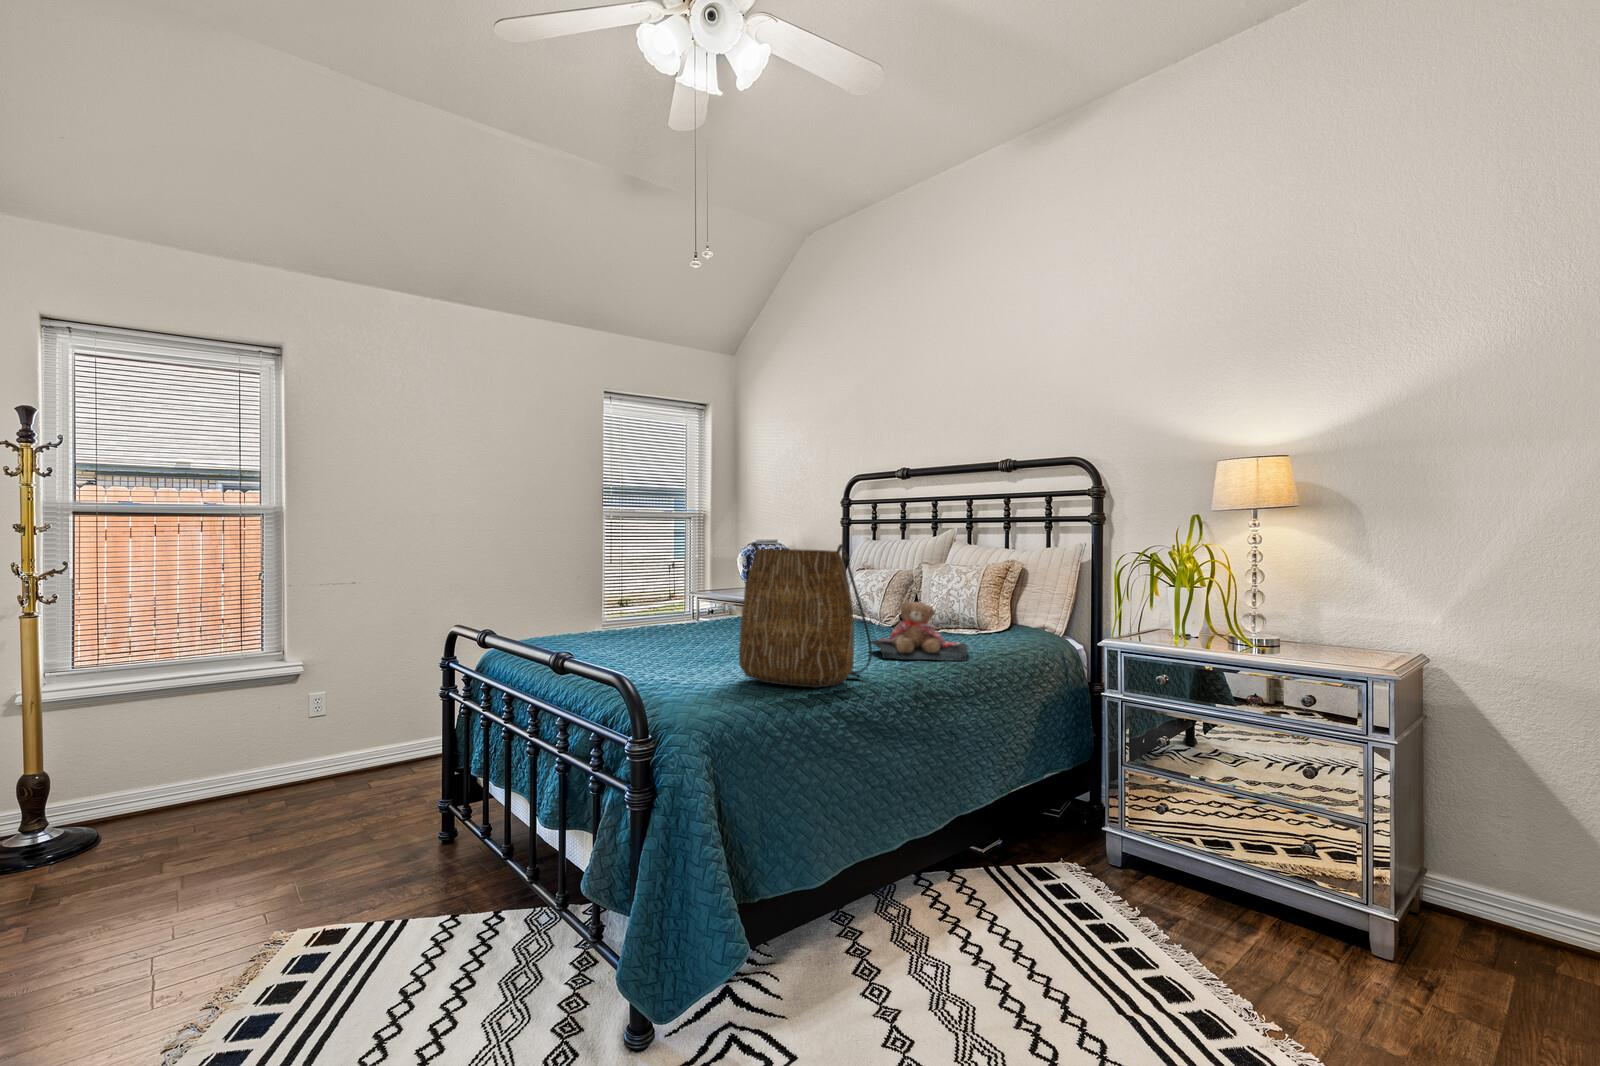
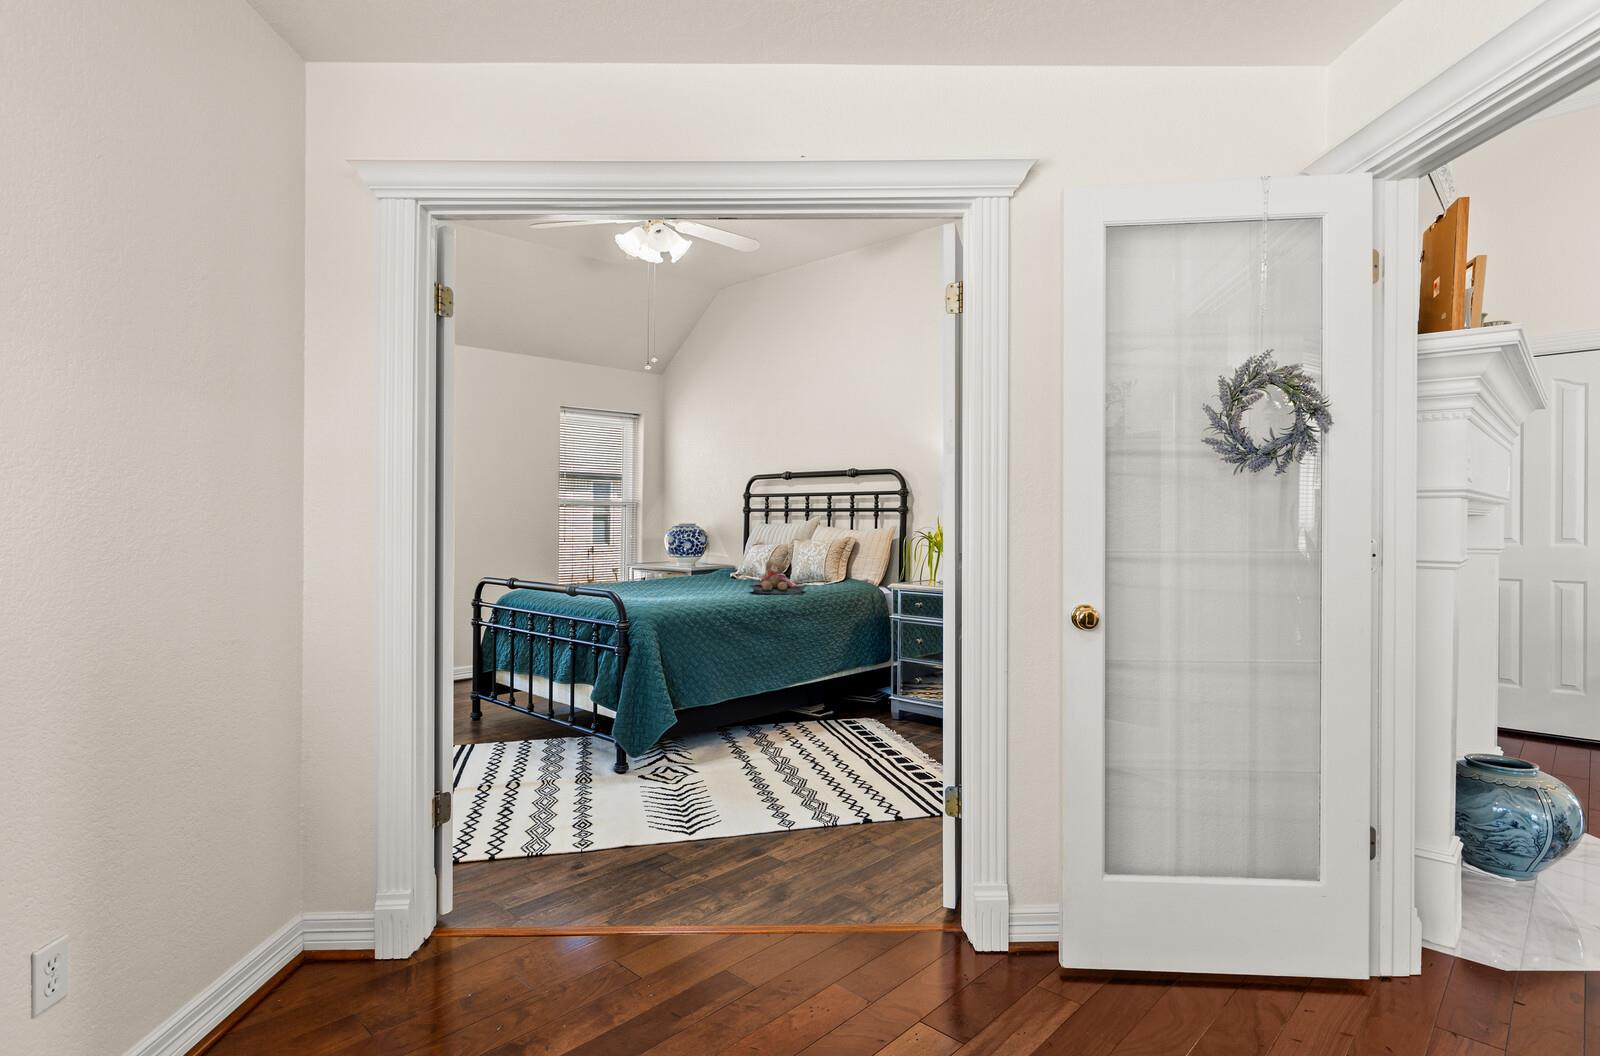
tote bag: present [739,542,872,687] -> none [670,526,743,603]

